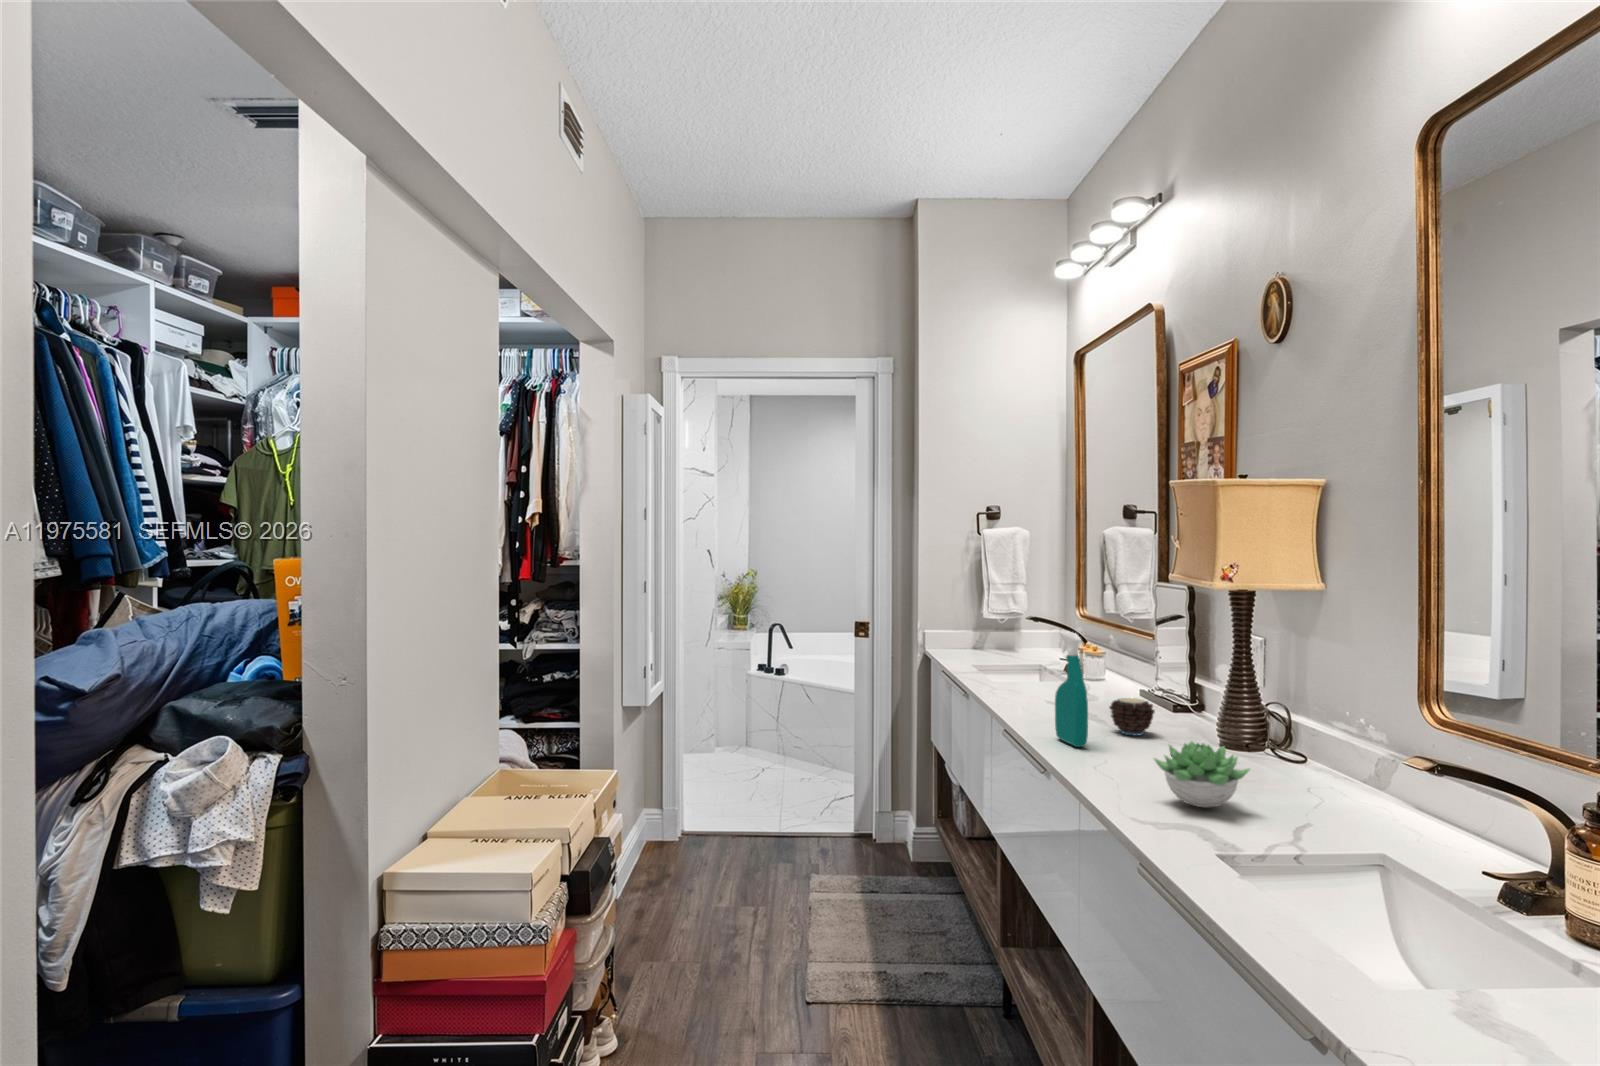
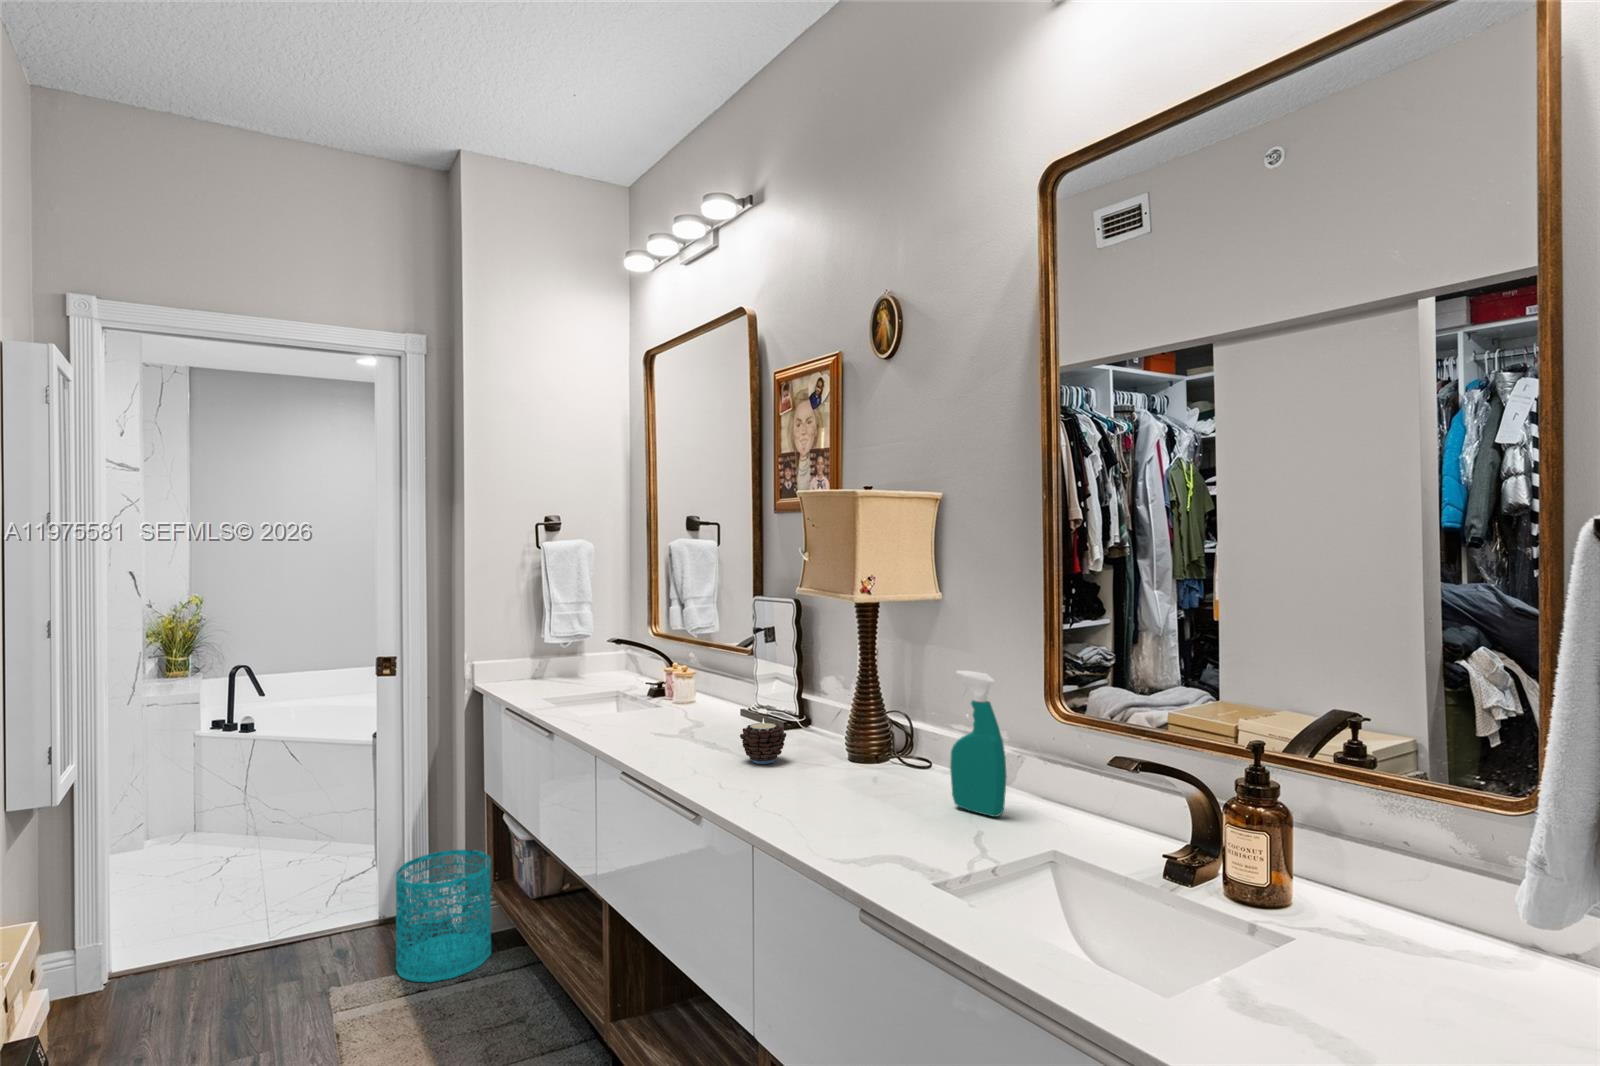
spray bottle: present [1055,631,1088,747] -> present [950,671,1007,817]
succulent plant: present [1154,741,1250,807] -> none [843,771,936,844]
wastebasket: none [862,784,934,886] -> present [396,850,491,982]

